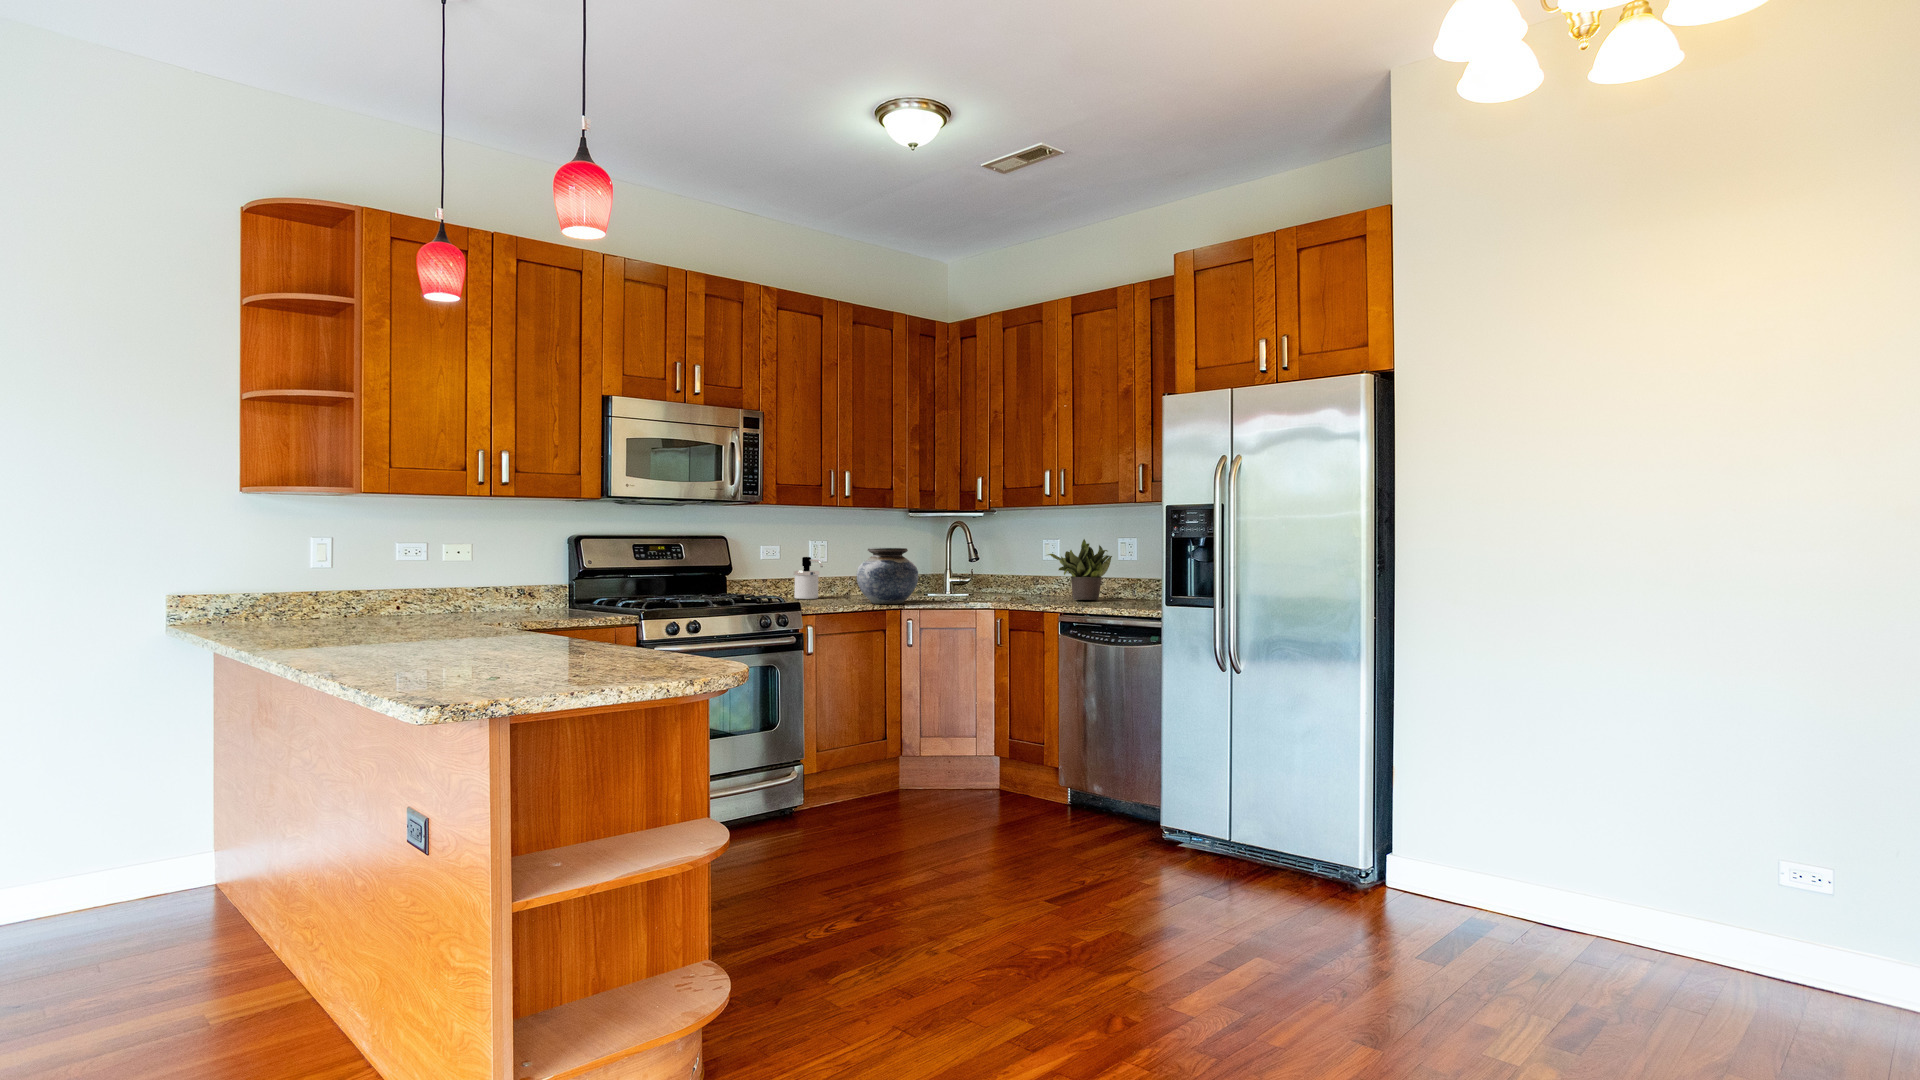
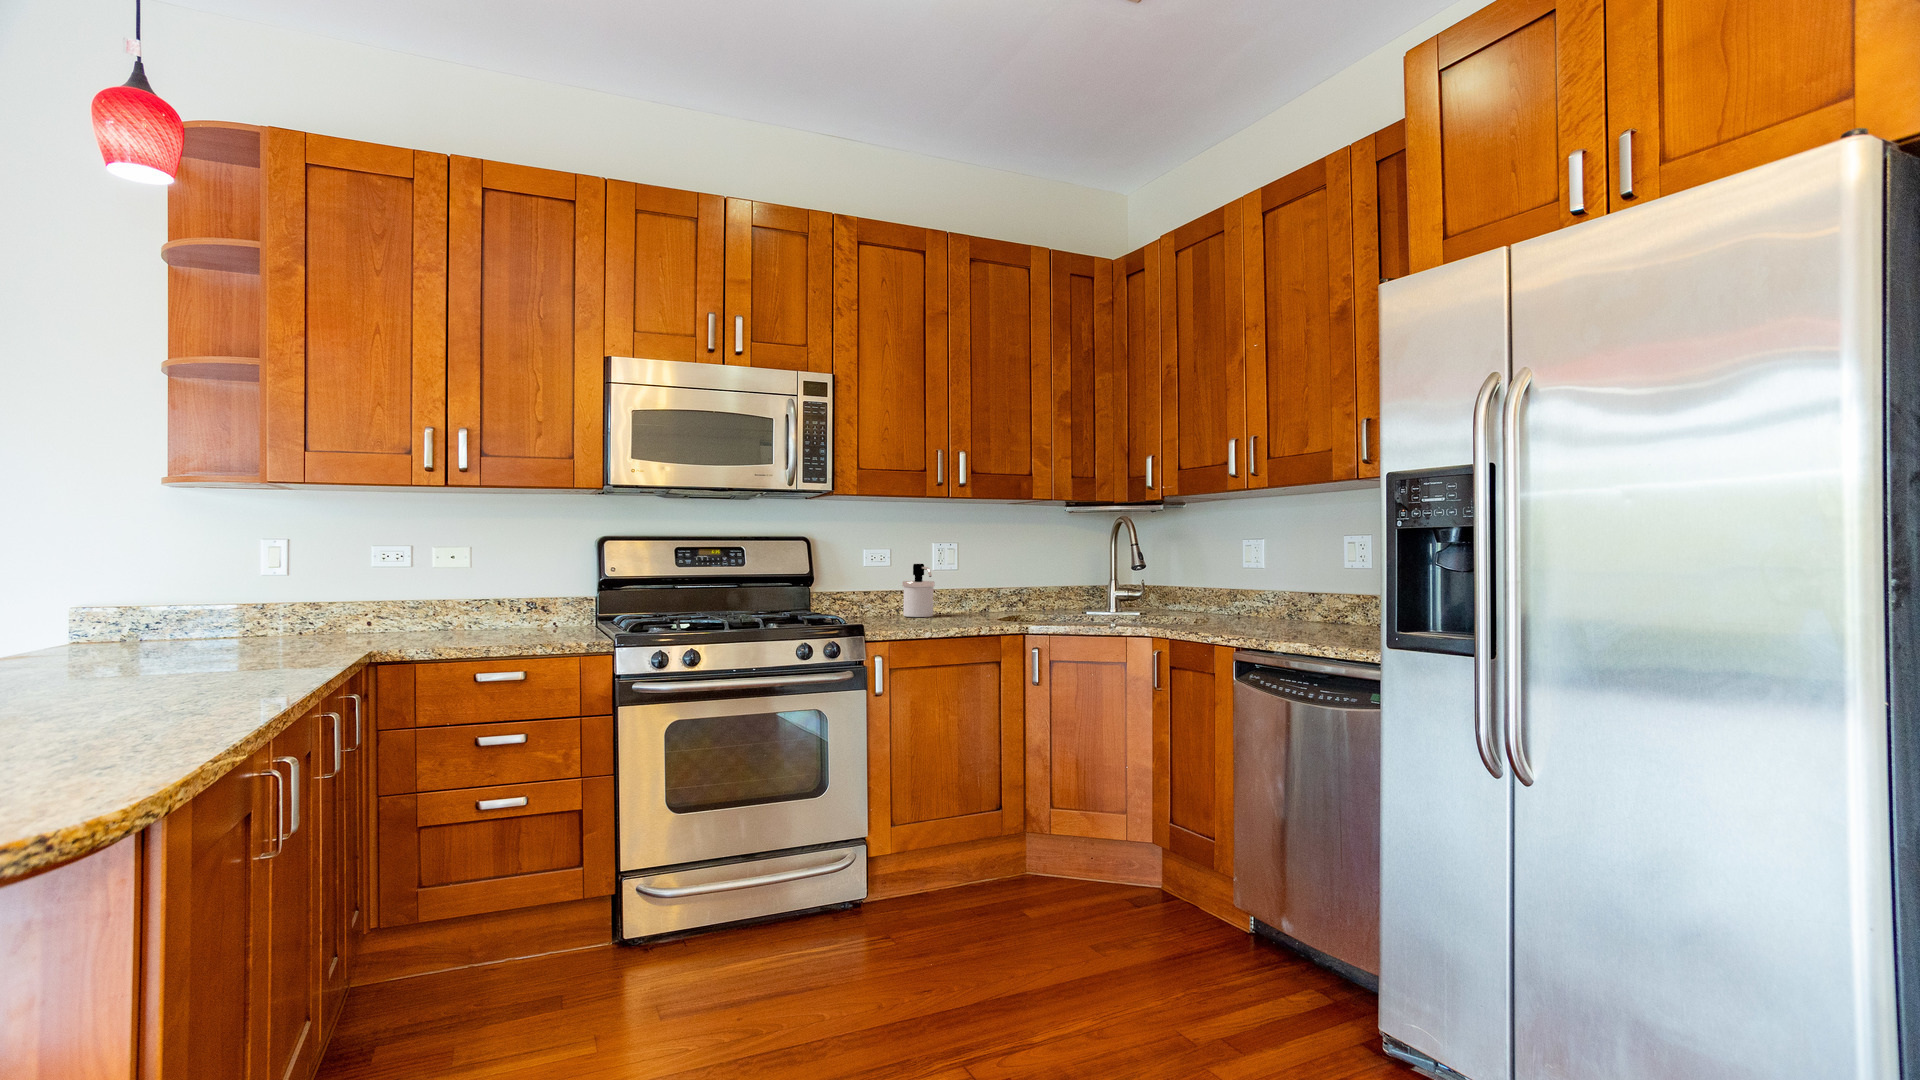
potted plant: present [1048,539,1112,600] -> none [1226,535,1328,627]
vase: present [857,548,918,604] -> none [957,551,1040,627]

